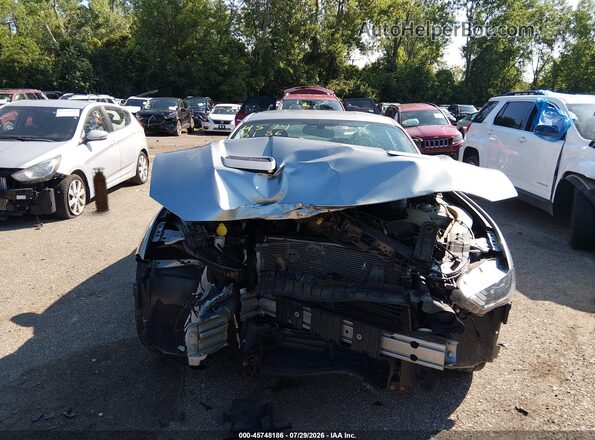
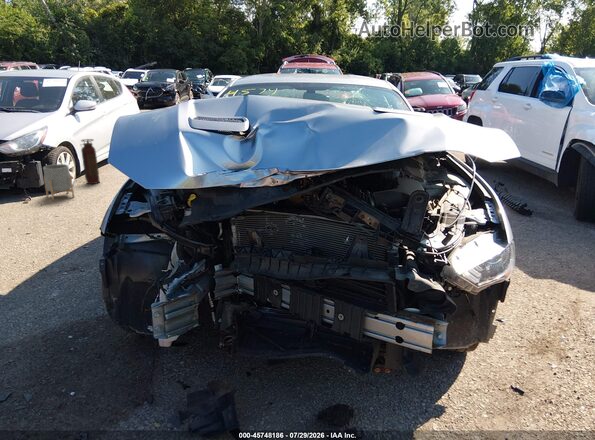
planter: none [56,192,86,227] -> present [43,164,74,200]

